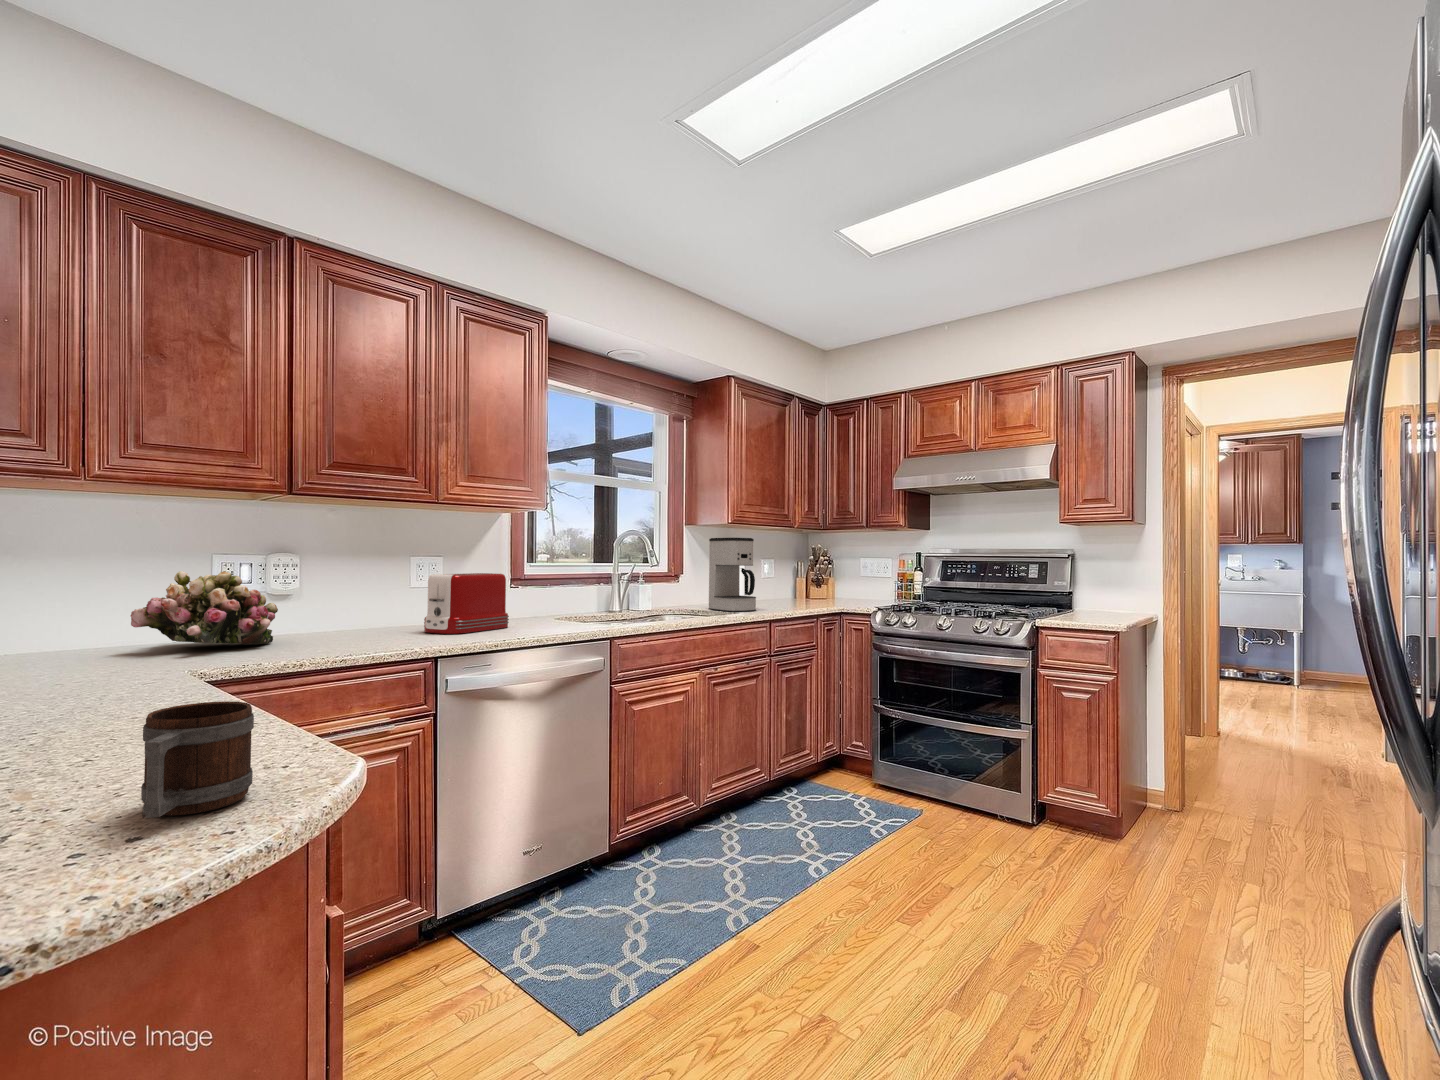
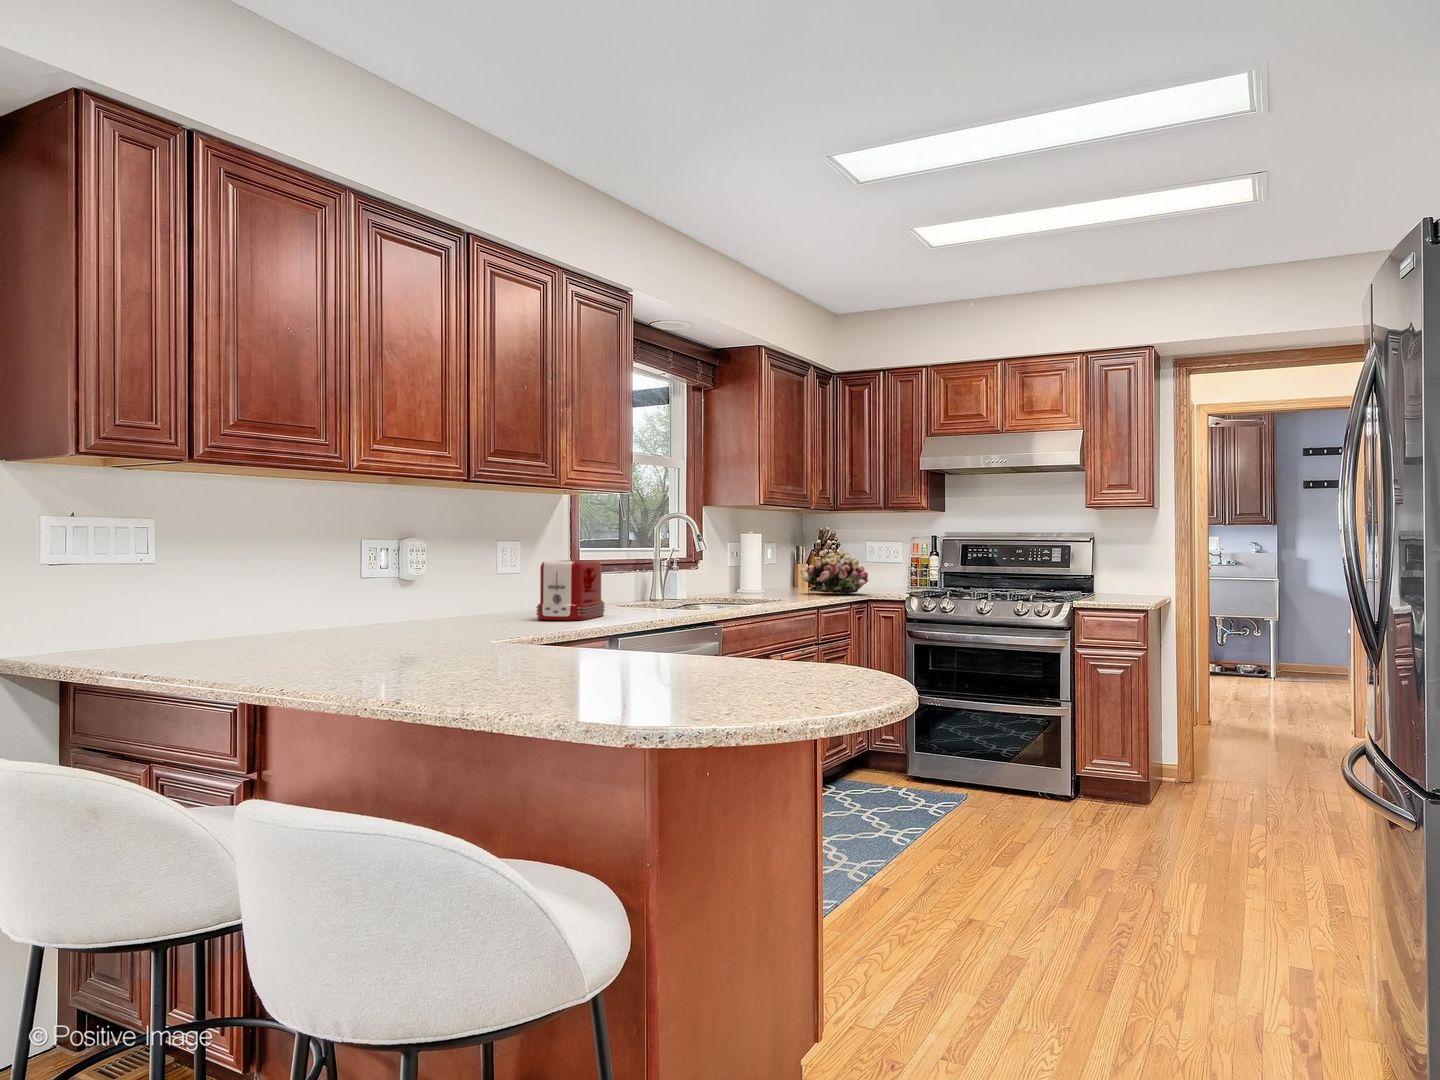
coffee maker: present [709,538,756,612] -> none [743,522,795,600]
flower arrangement: present [131,571,278,644] -> present [801,551,869,593]
mug: present [141,701,254,818] -> none [790,631,842,689]

